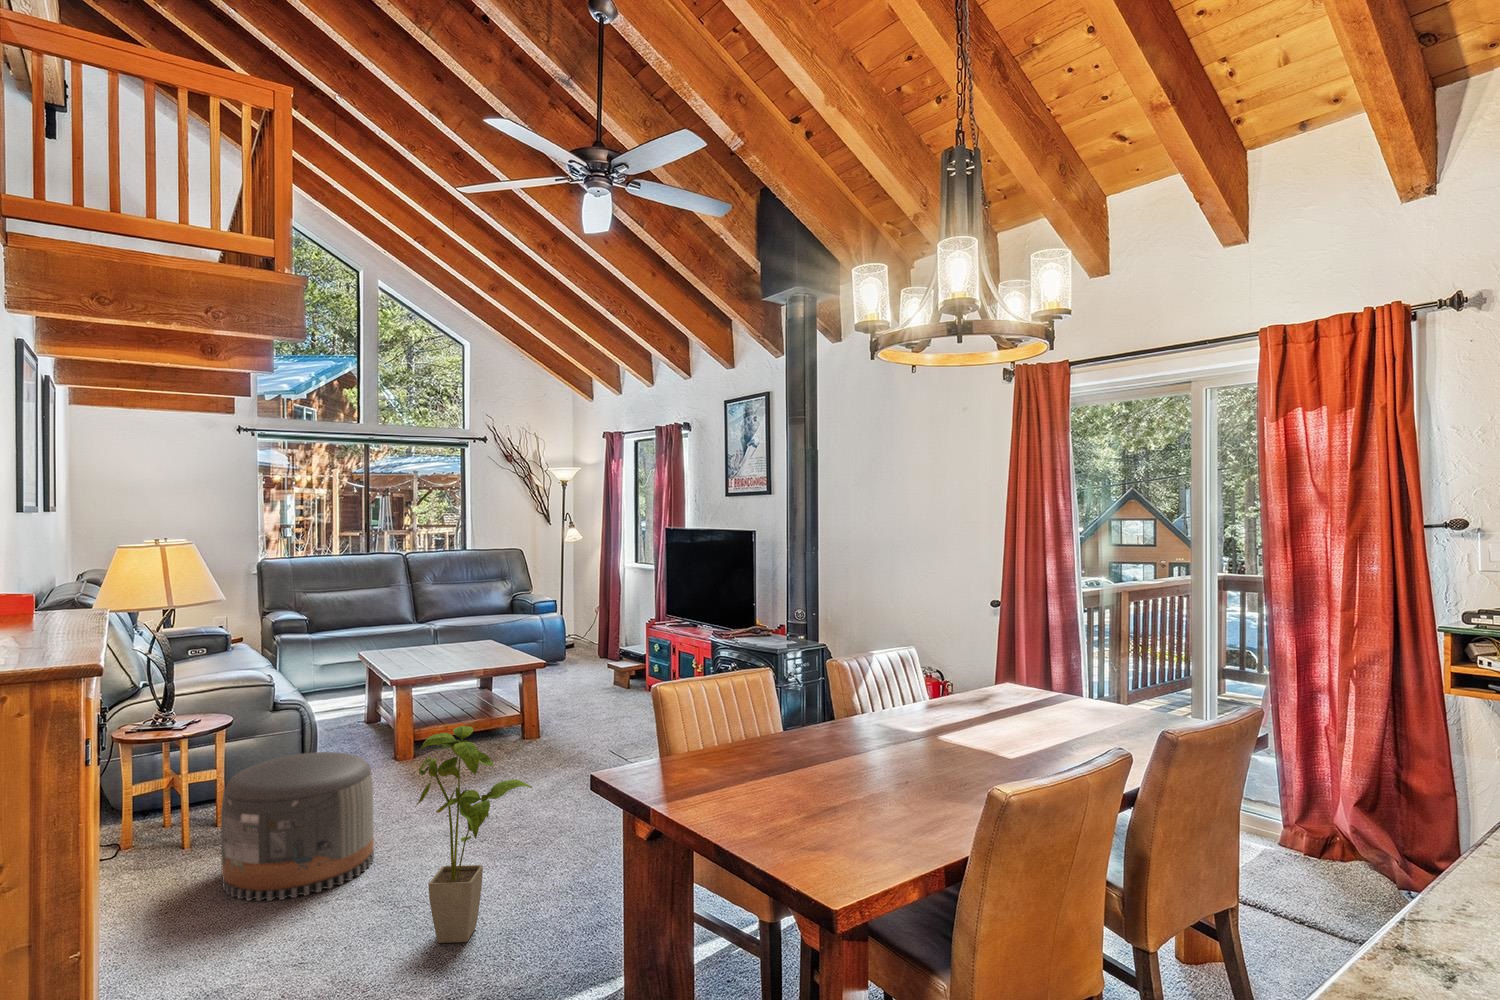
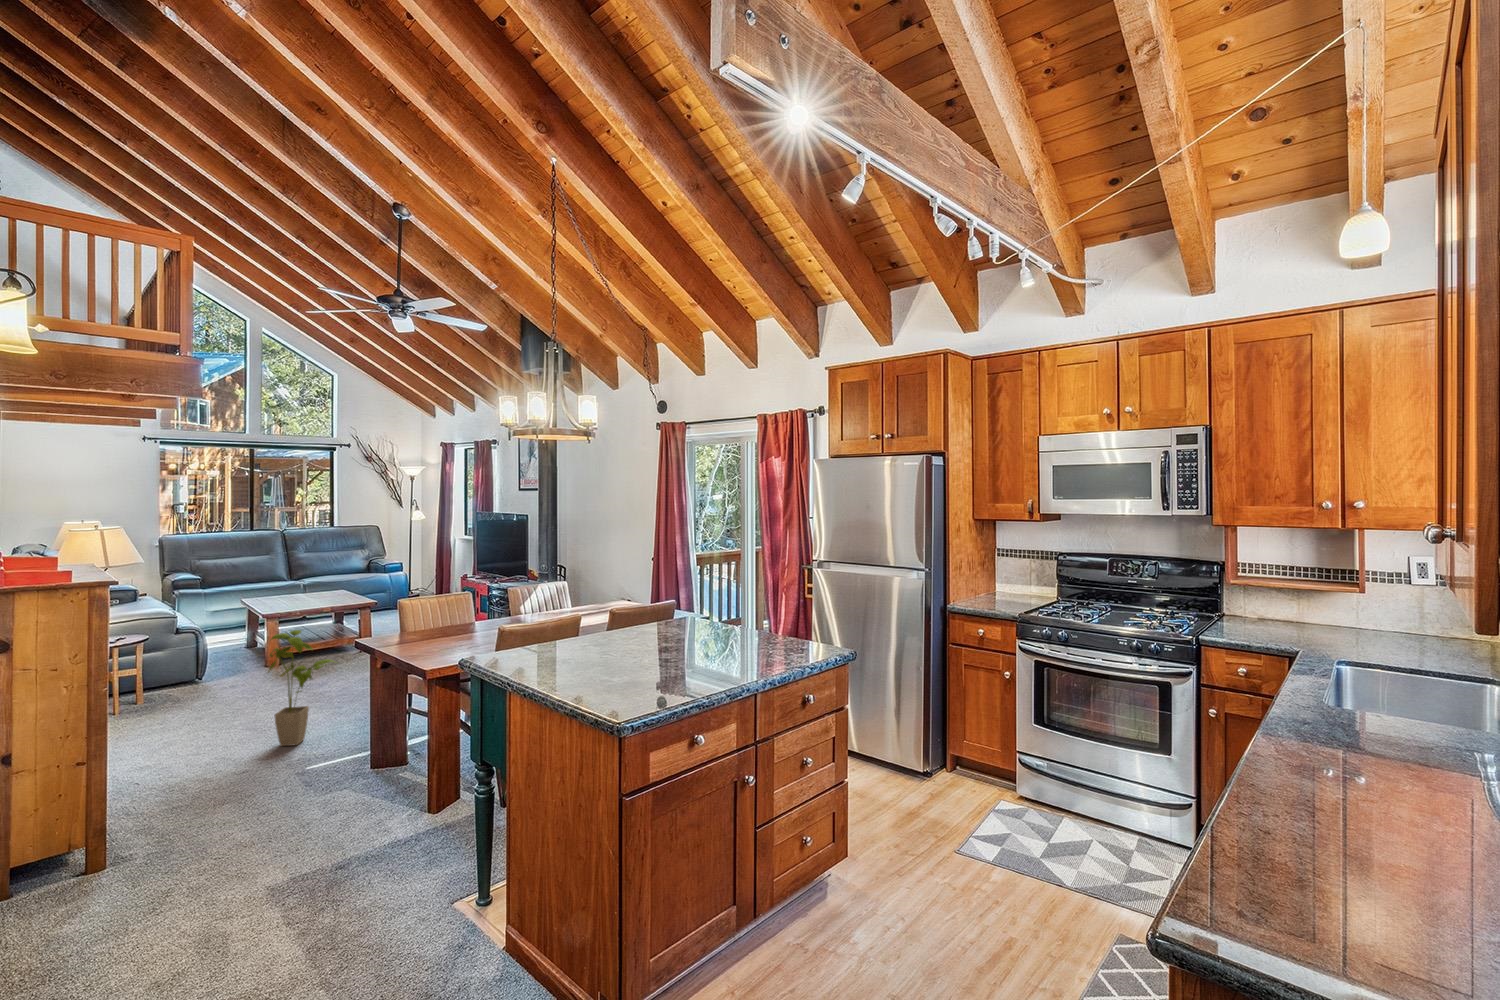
pouf: present [221,752,374,901] -> none [144,654,246,736]

